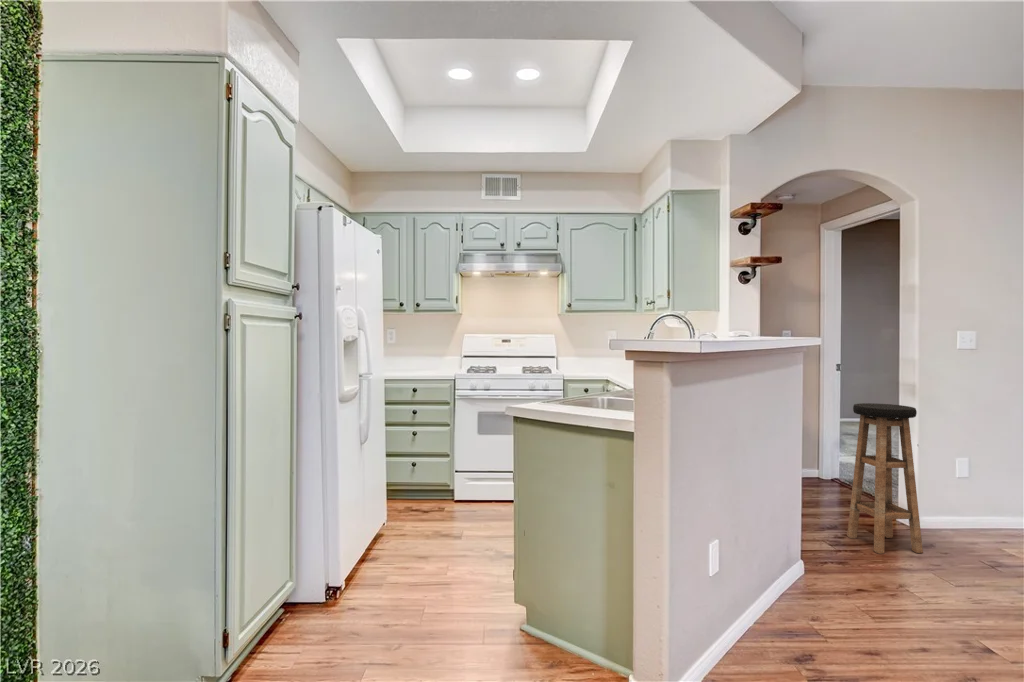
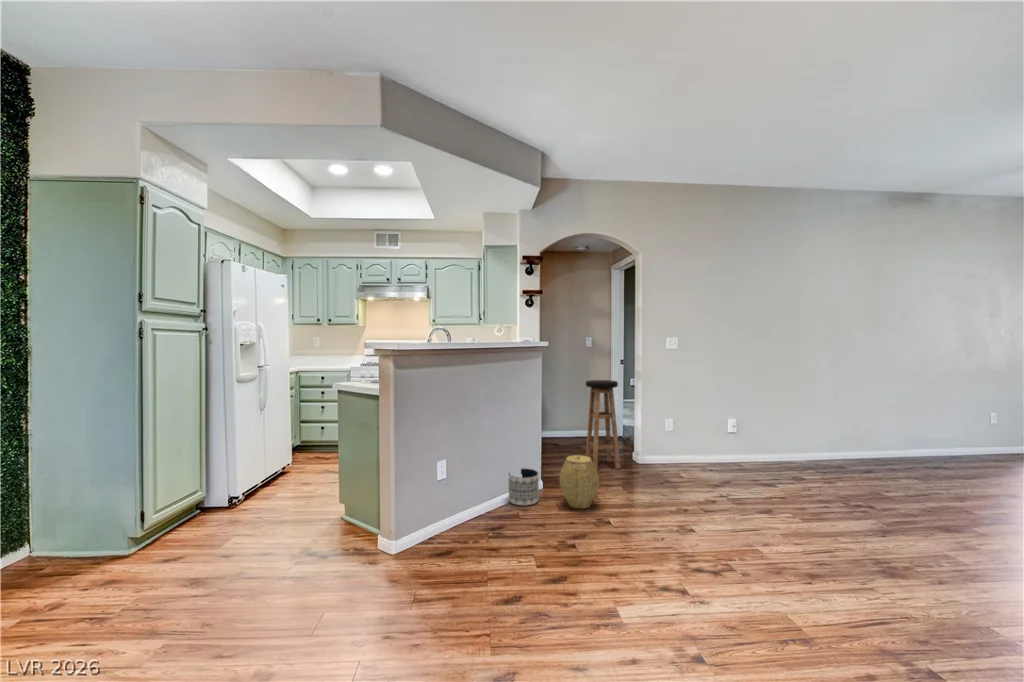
woven basket: none [882,540,970,639] -> present [559,455,599,509]
planter: none [784,556,843,626] -> present [508,468,539,505]

